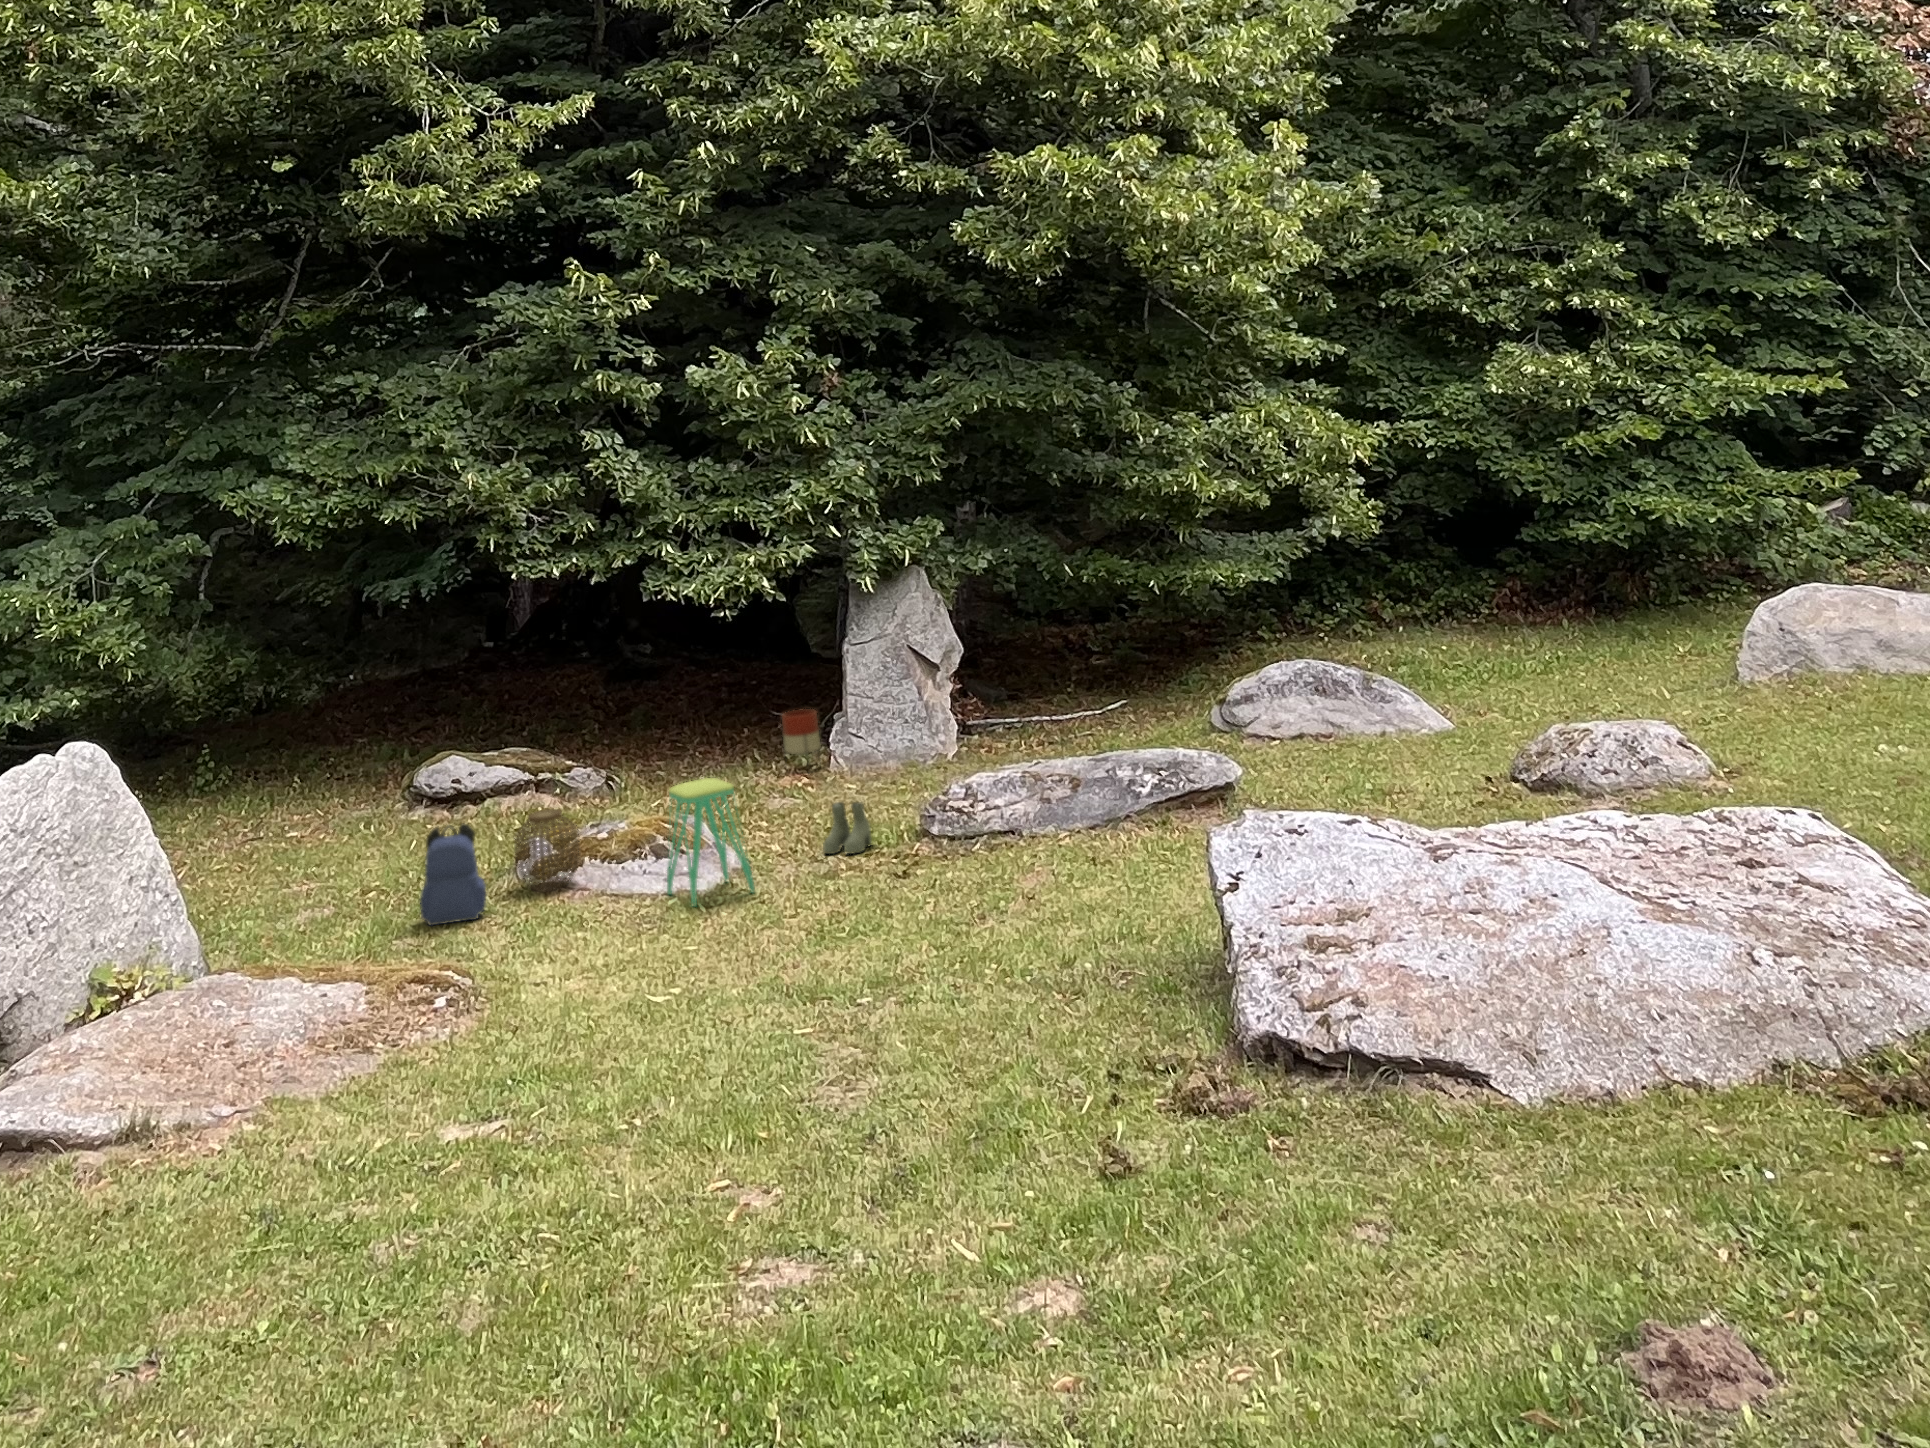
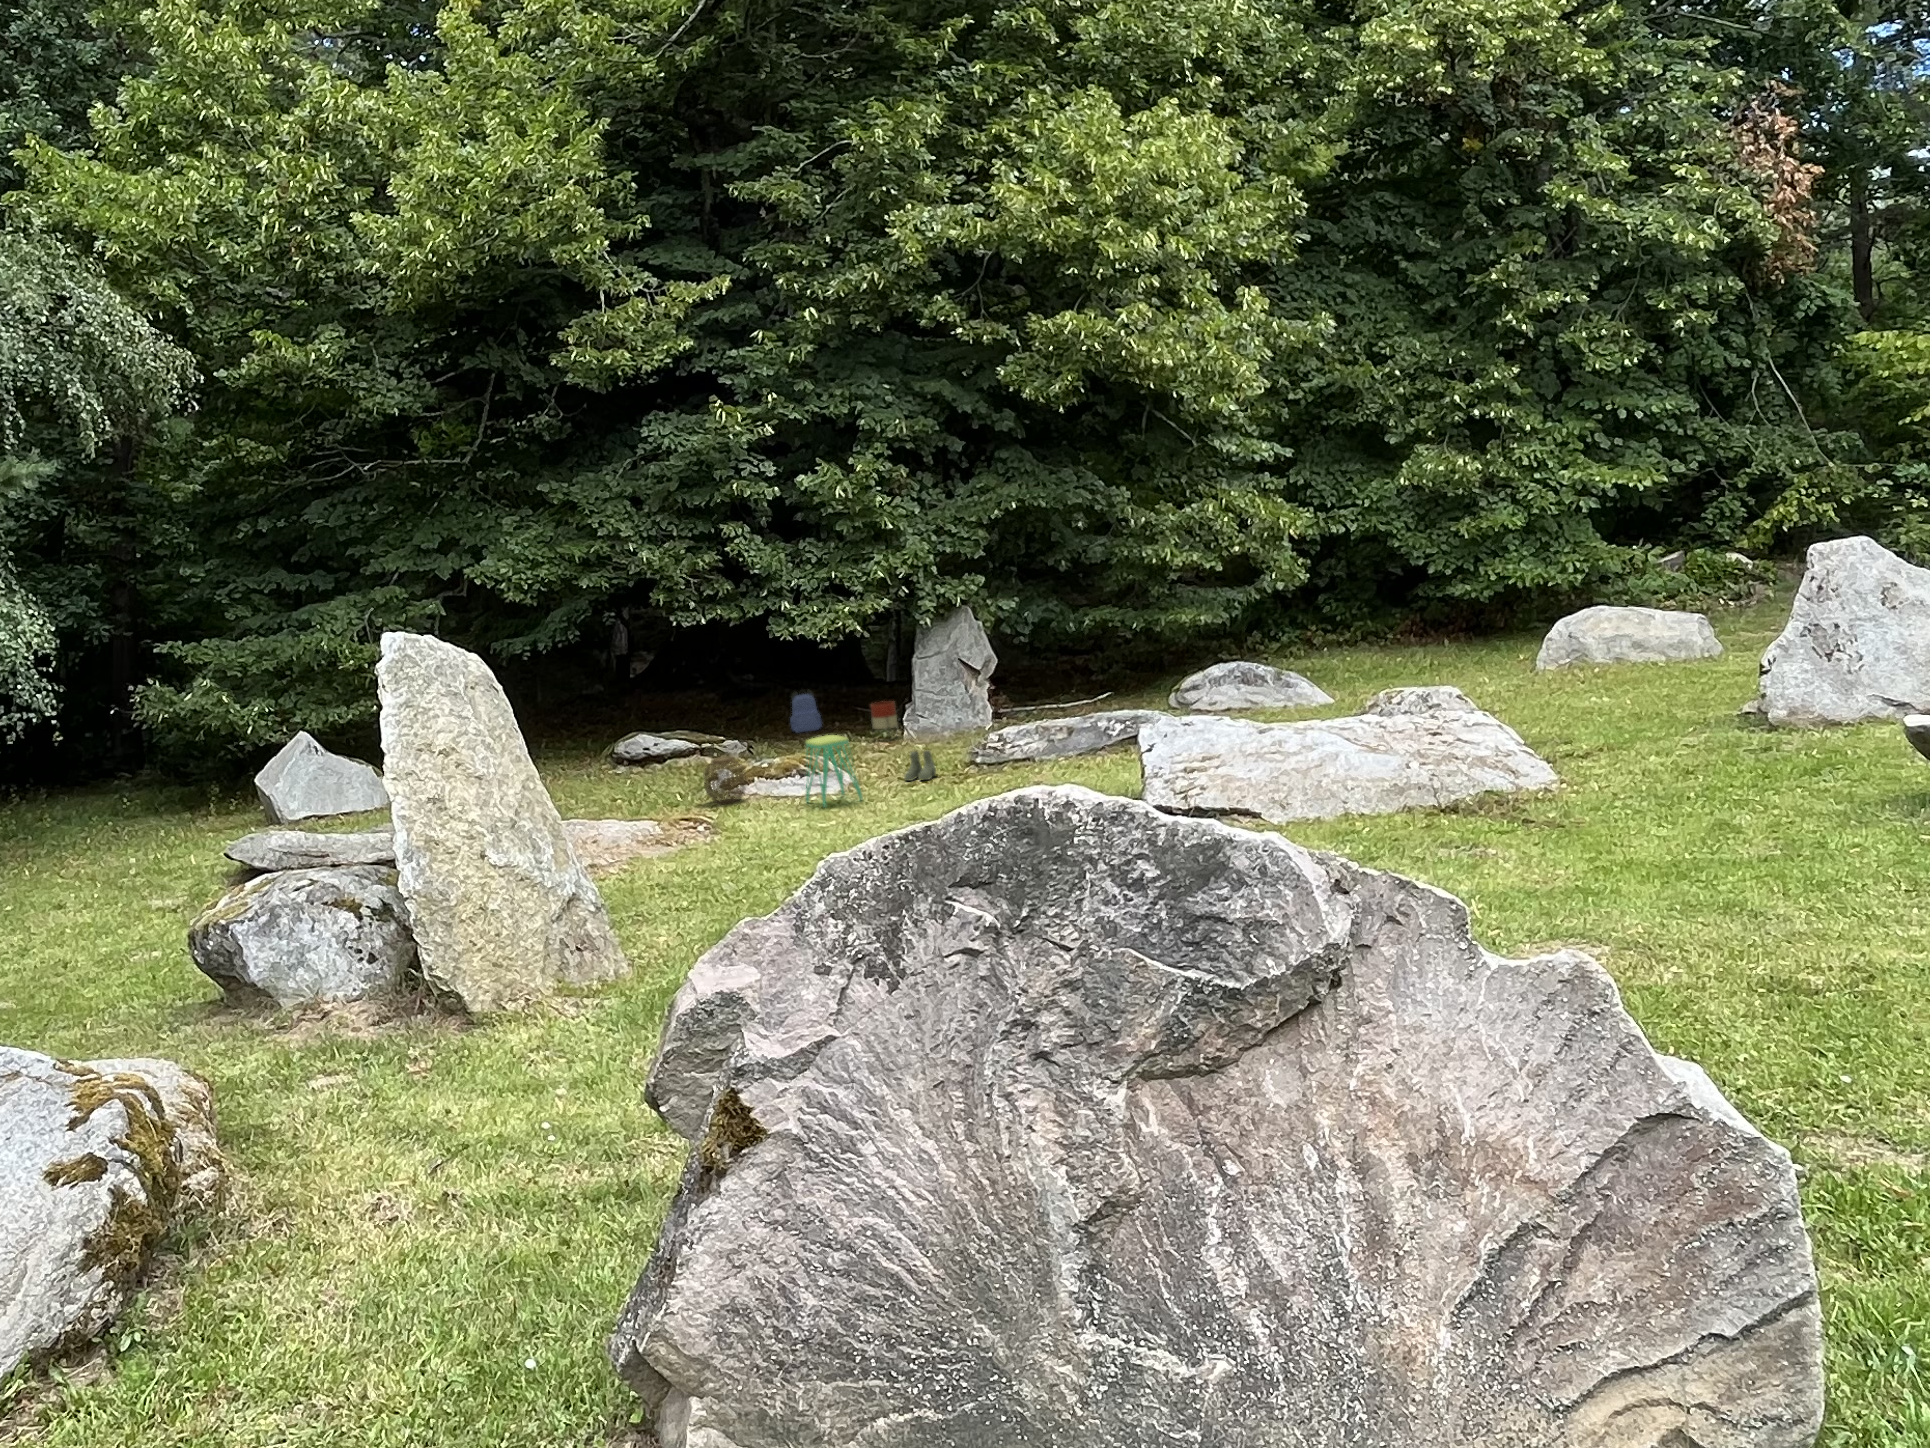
backpack: present [420,823,486,926] -> present [790,690,822,733]

